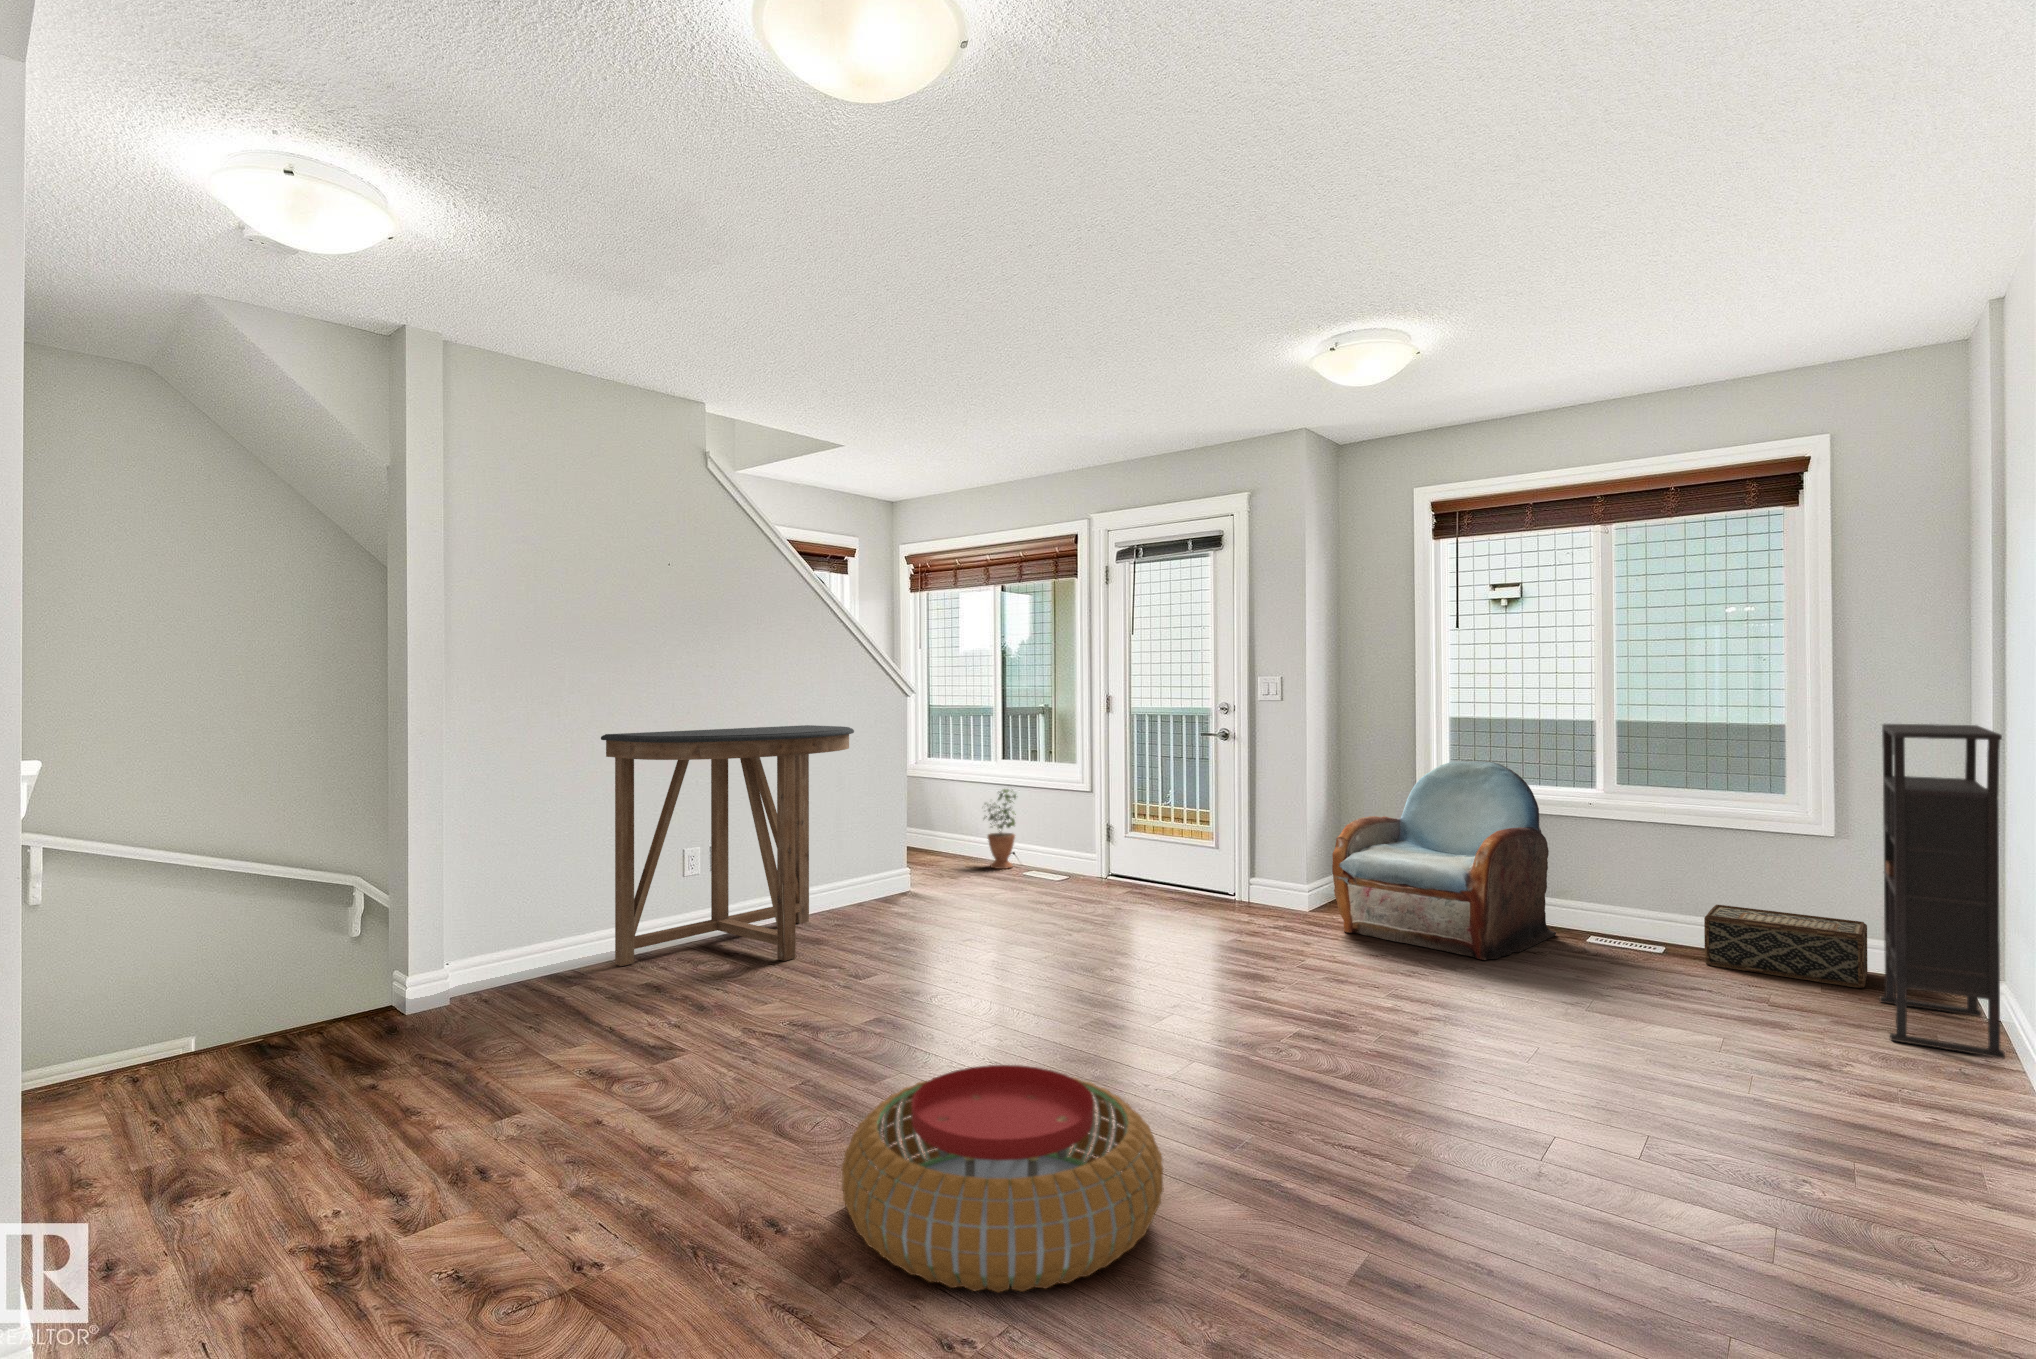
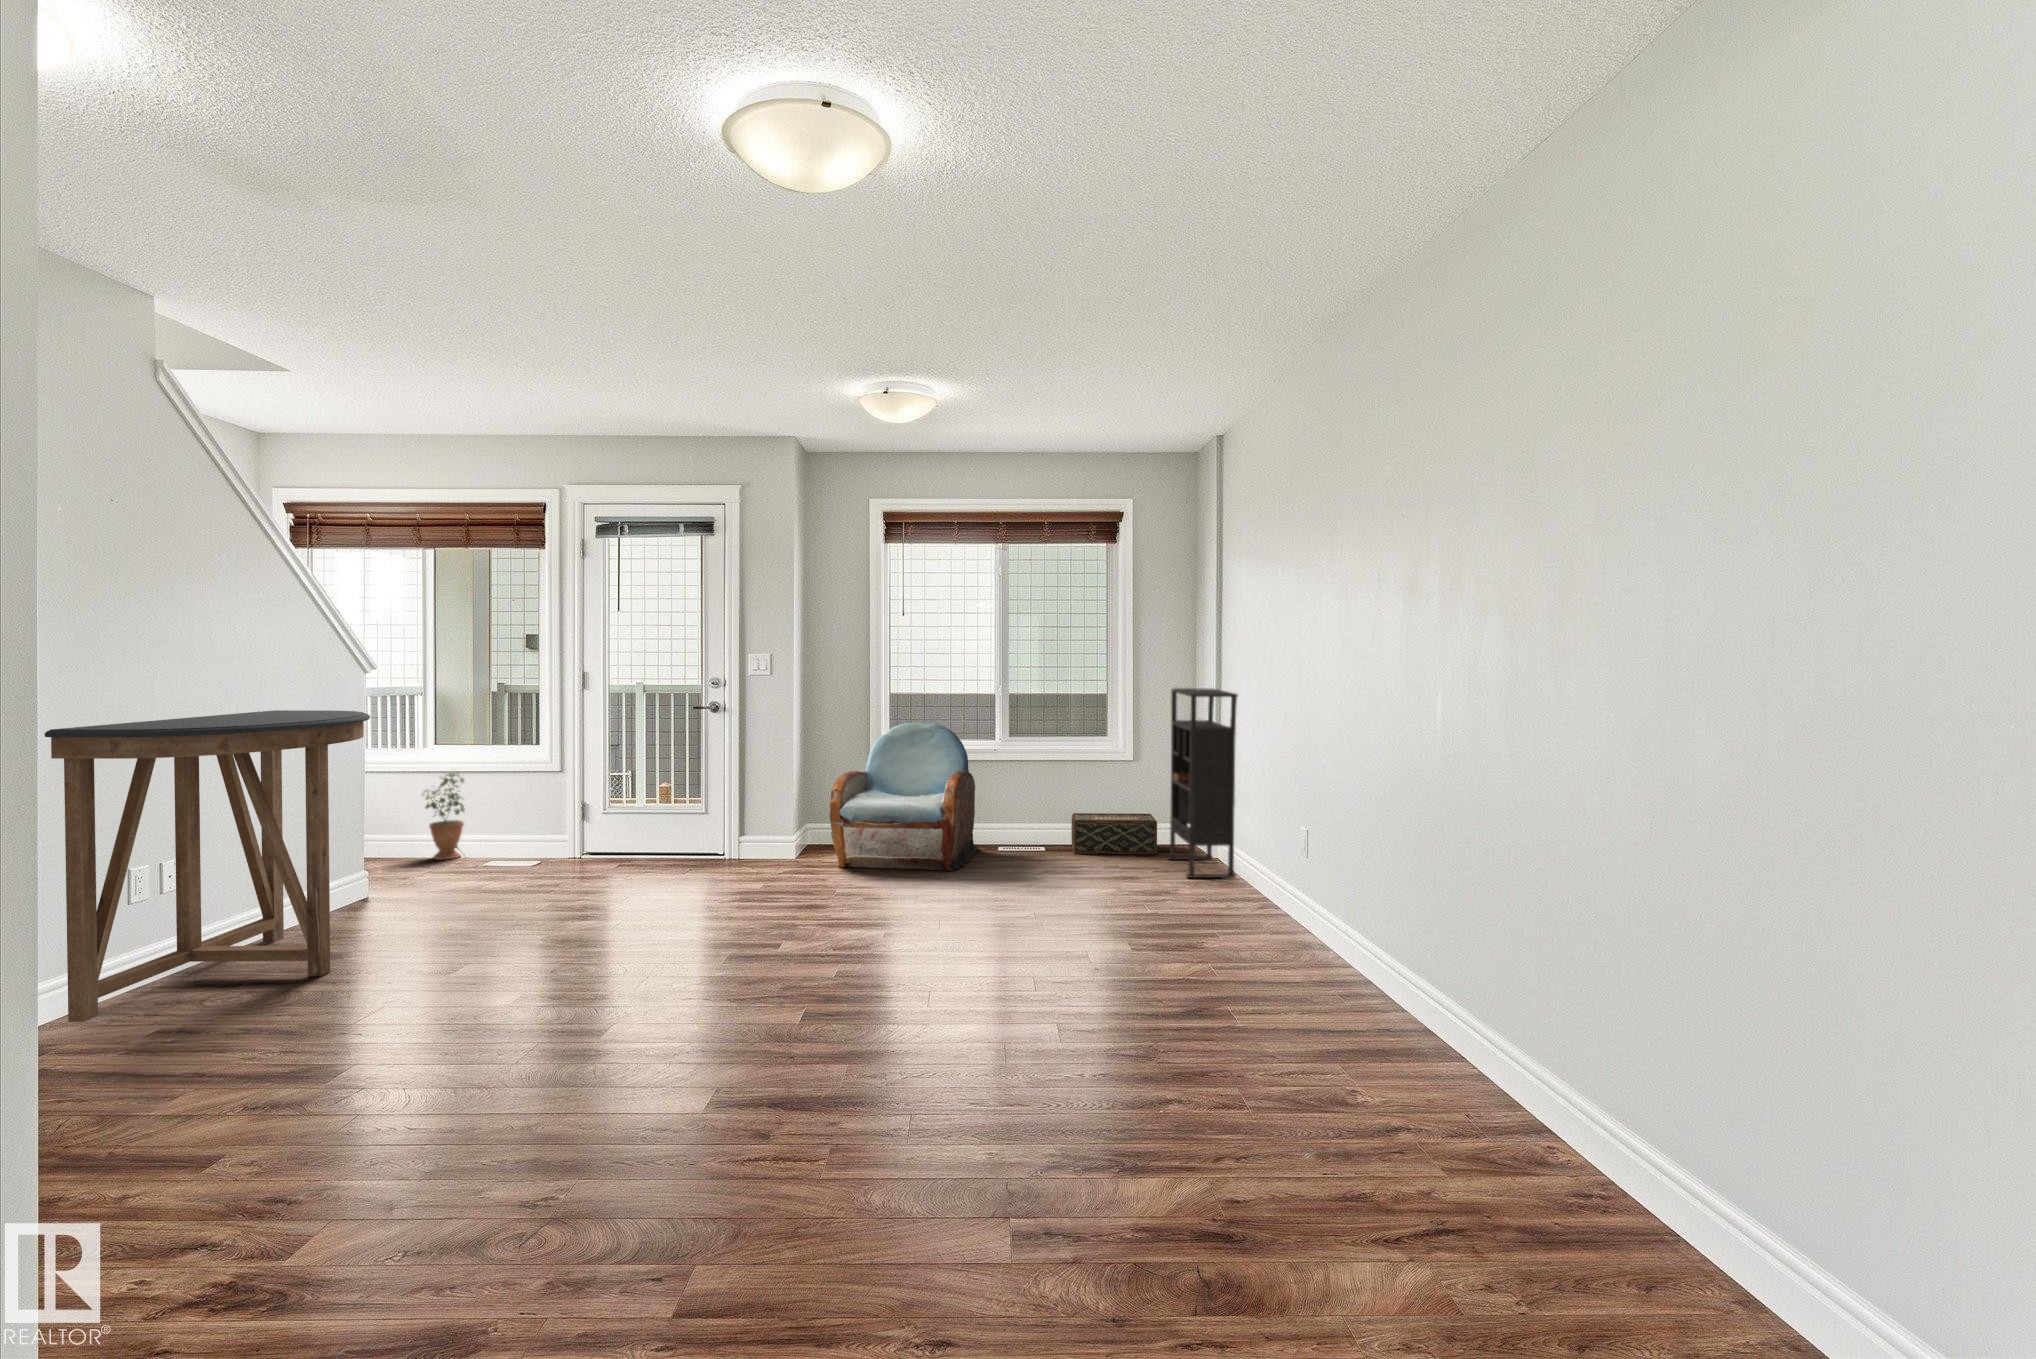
pouf: present [842,1065,1164,1293] -> none [692,972,944,1127]

